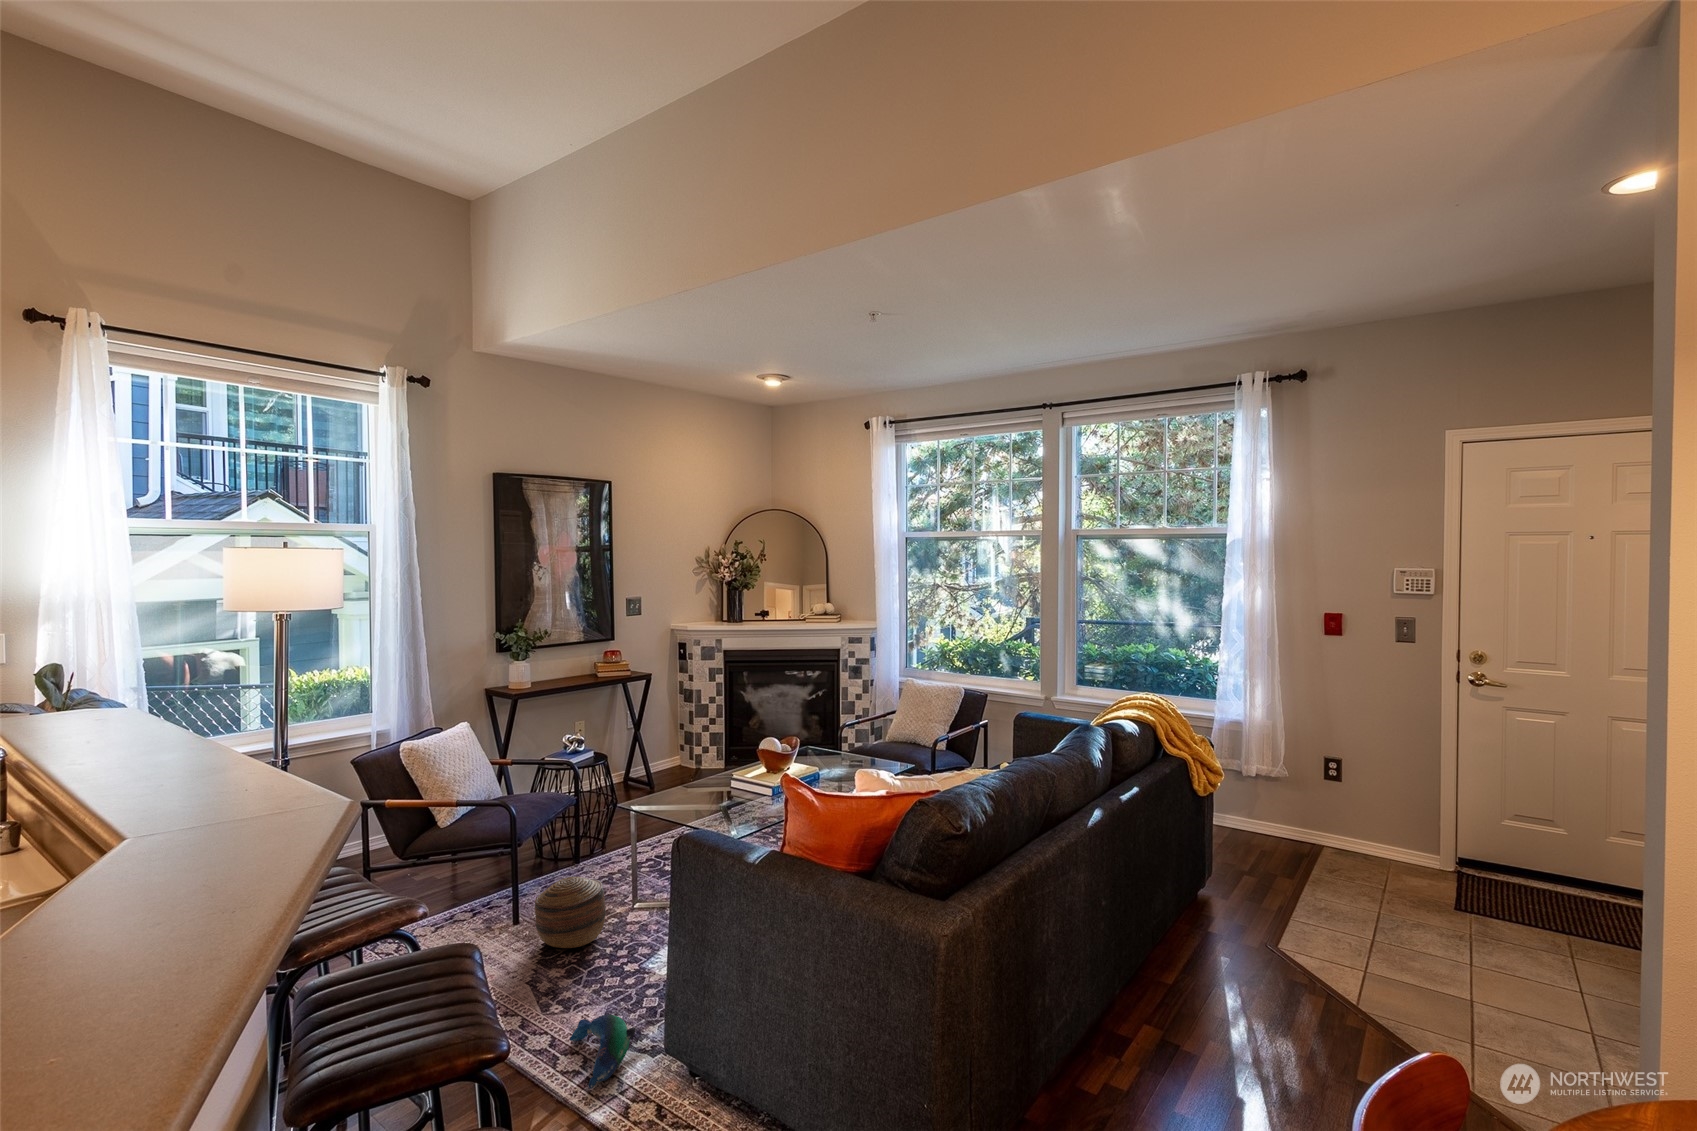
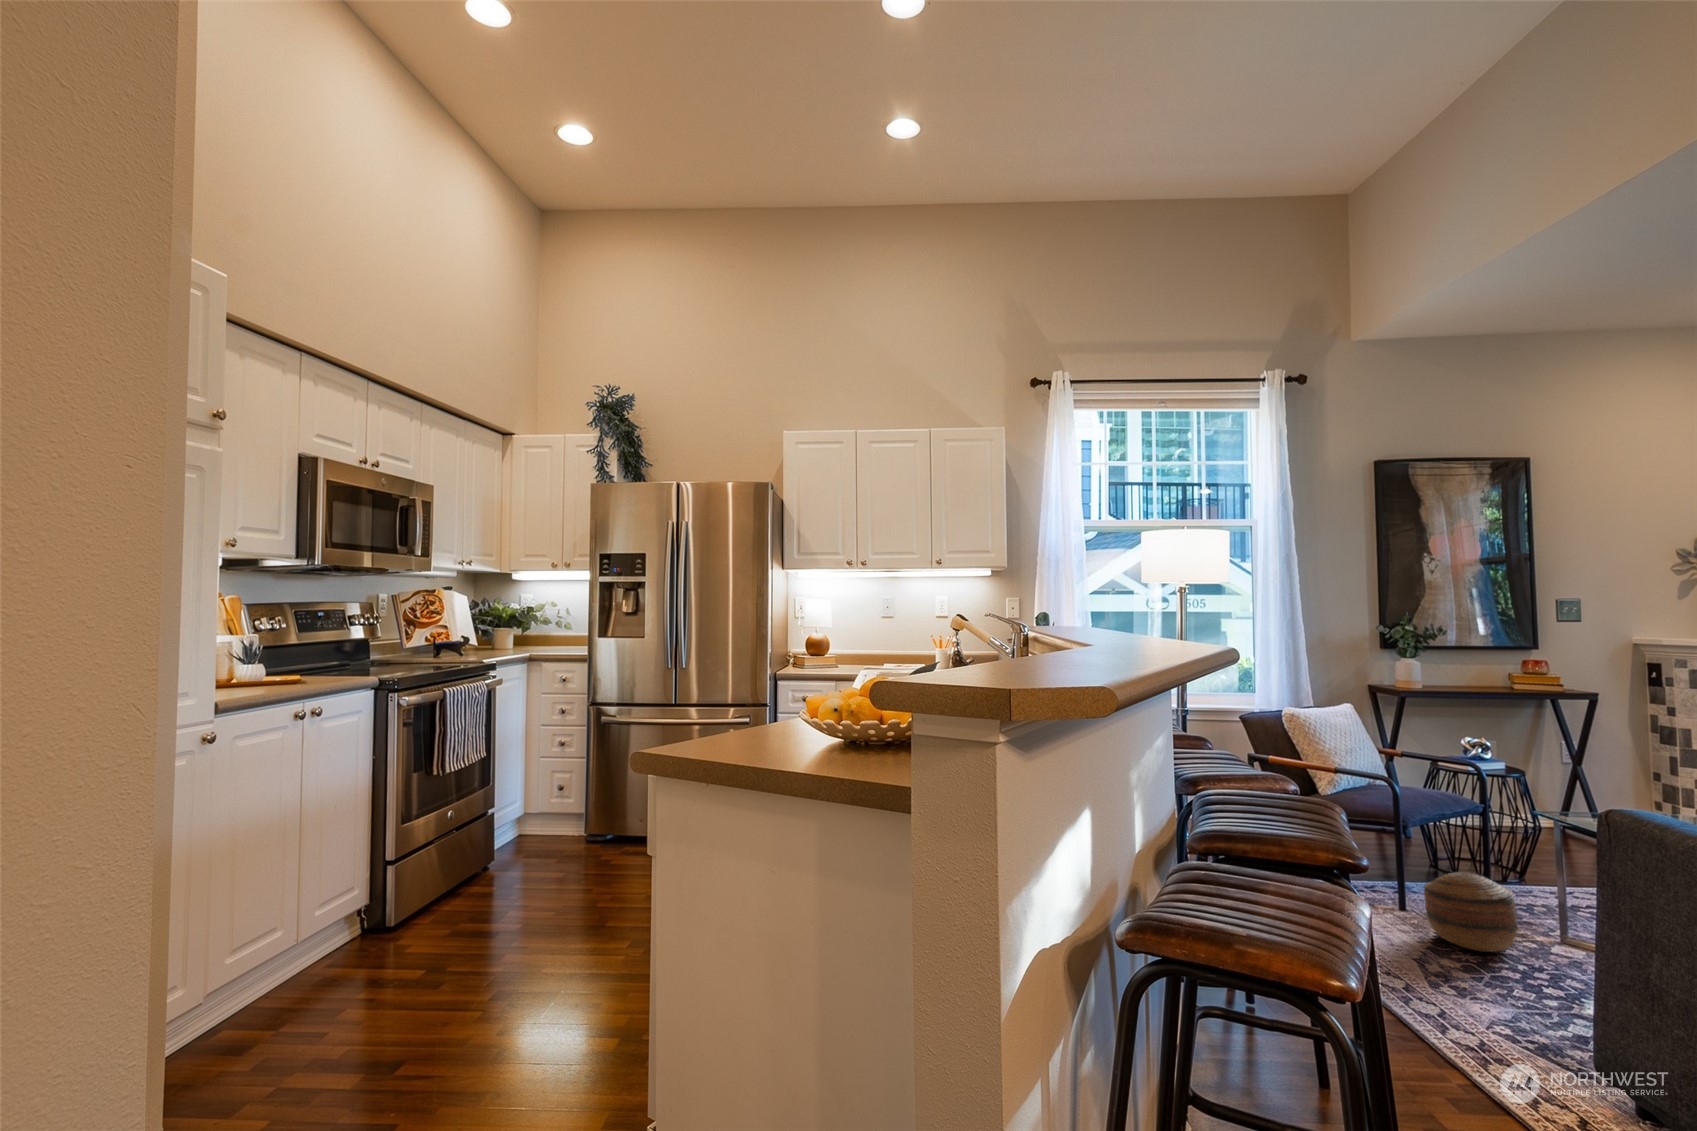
plush toy: present [570,1014,635,1089] -> none [1463,1005,1551,1067]

